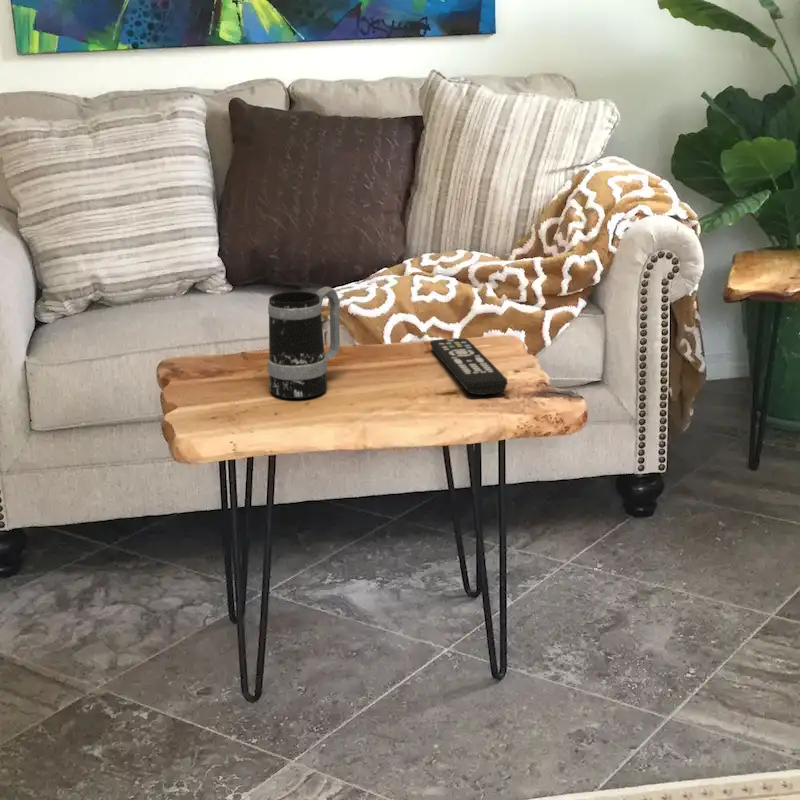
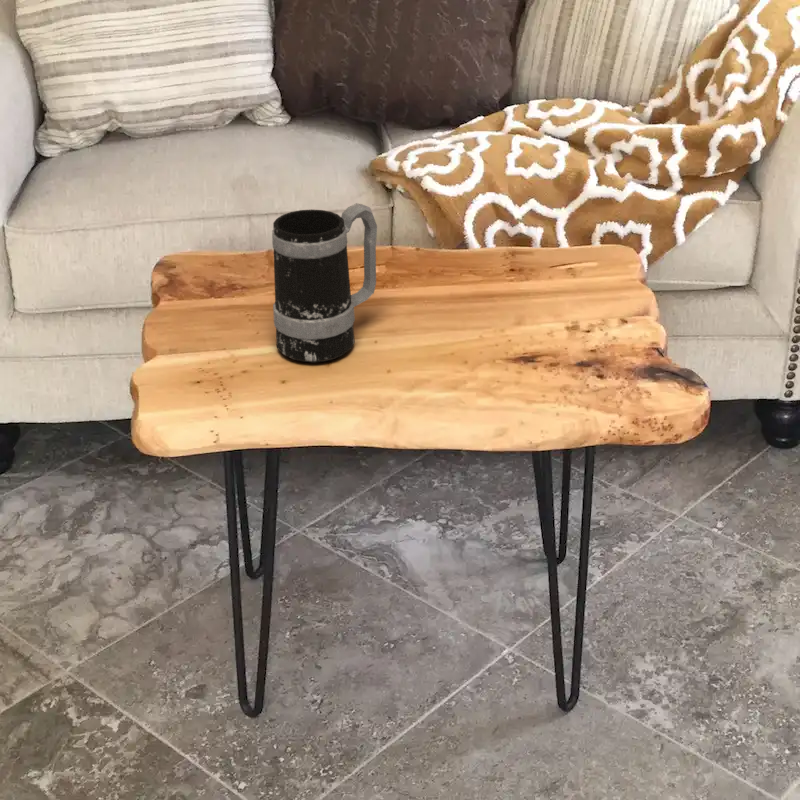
remote control: present [430,338,507,395] -> none [511,263,605,375]

